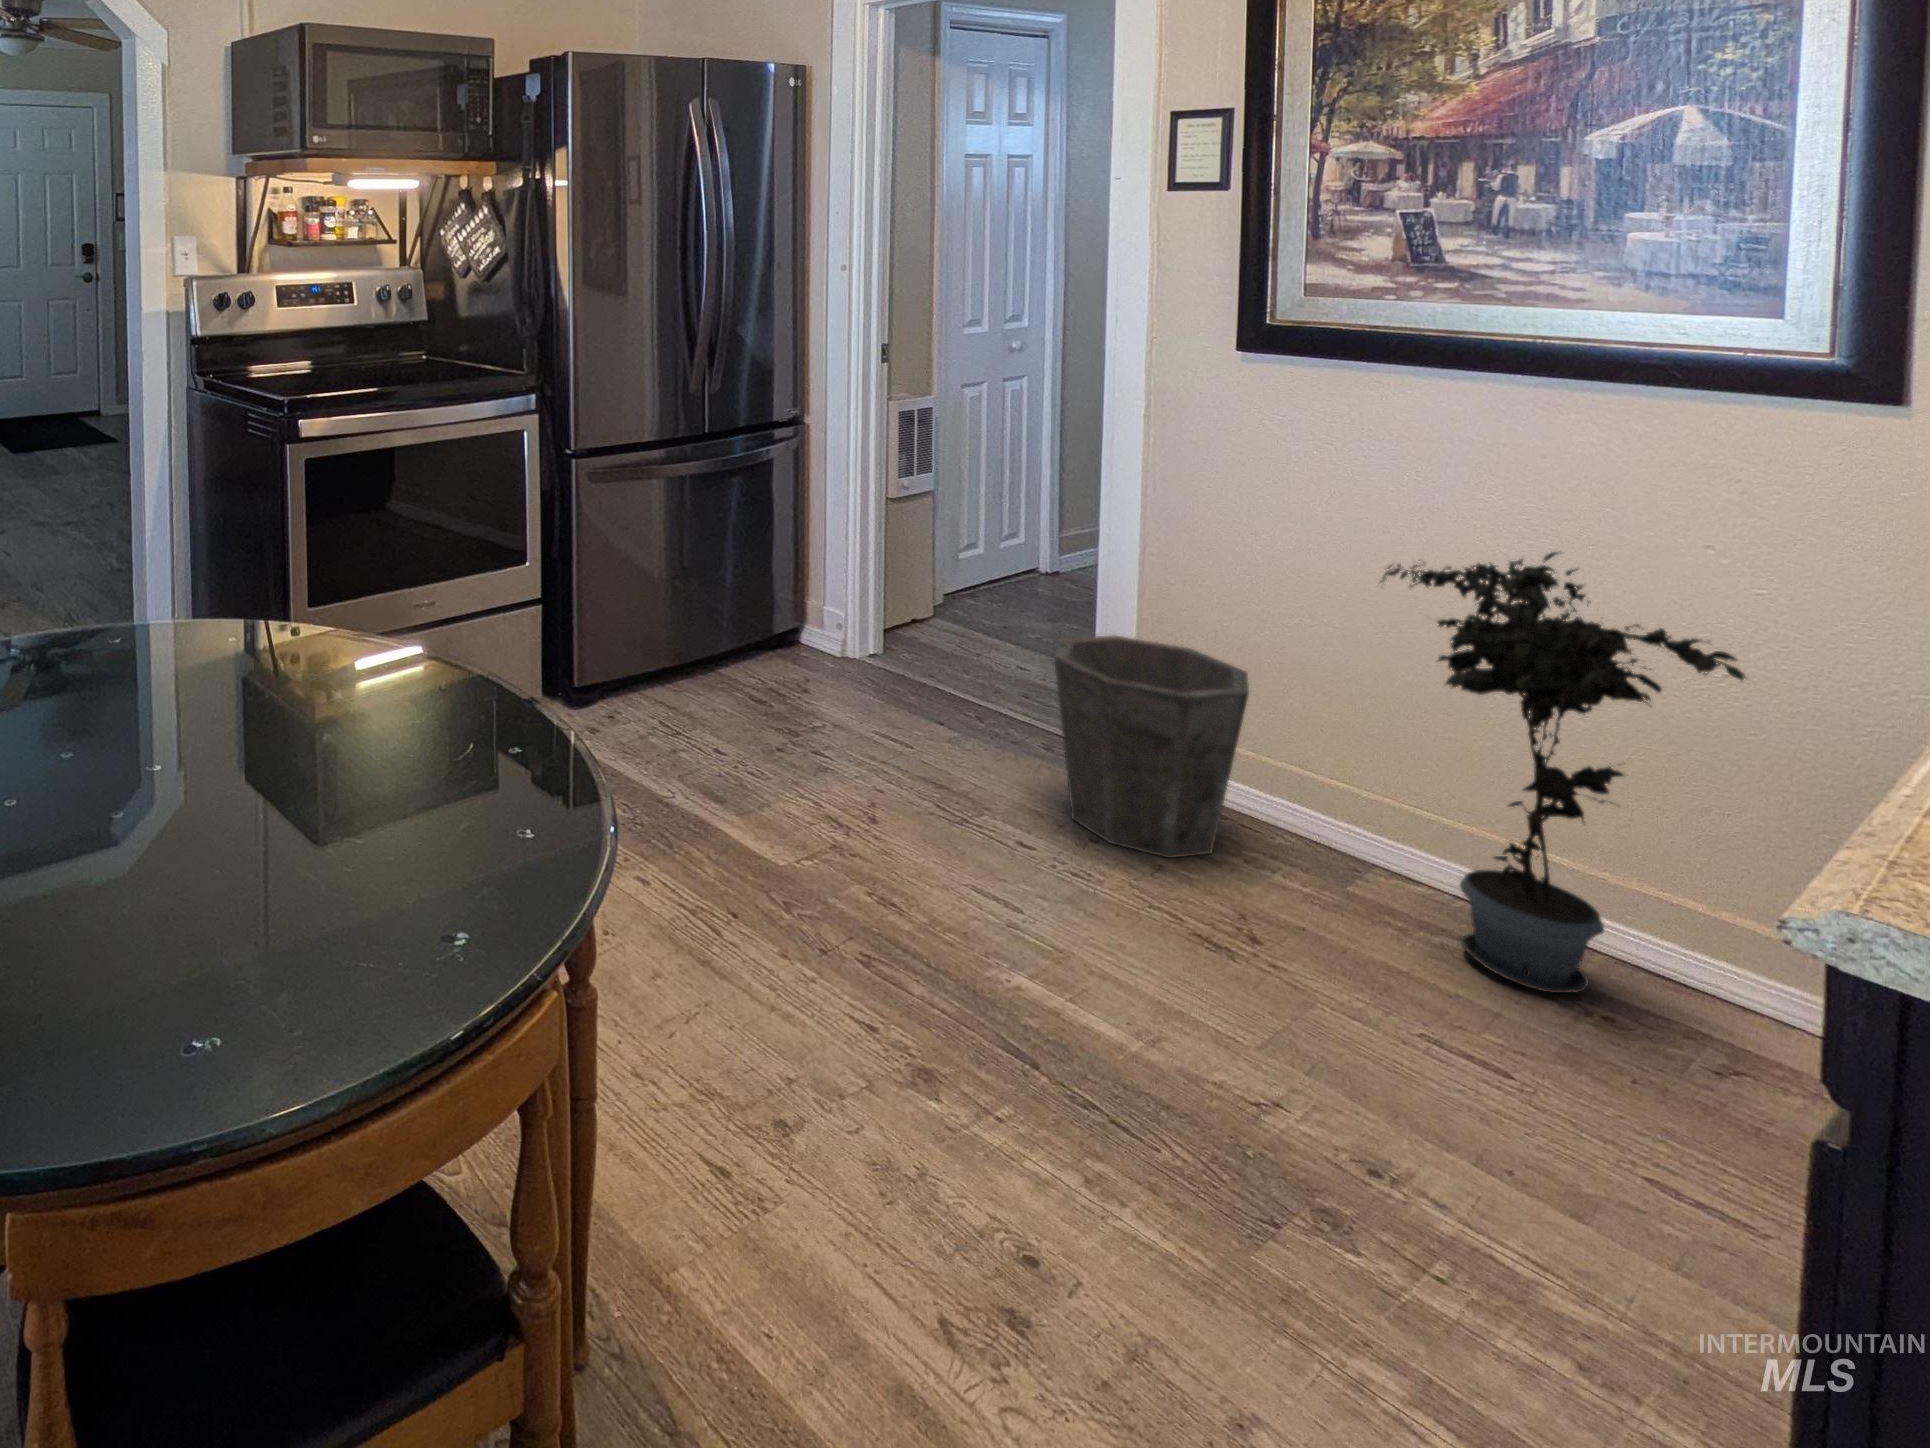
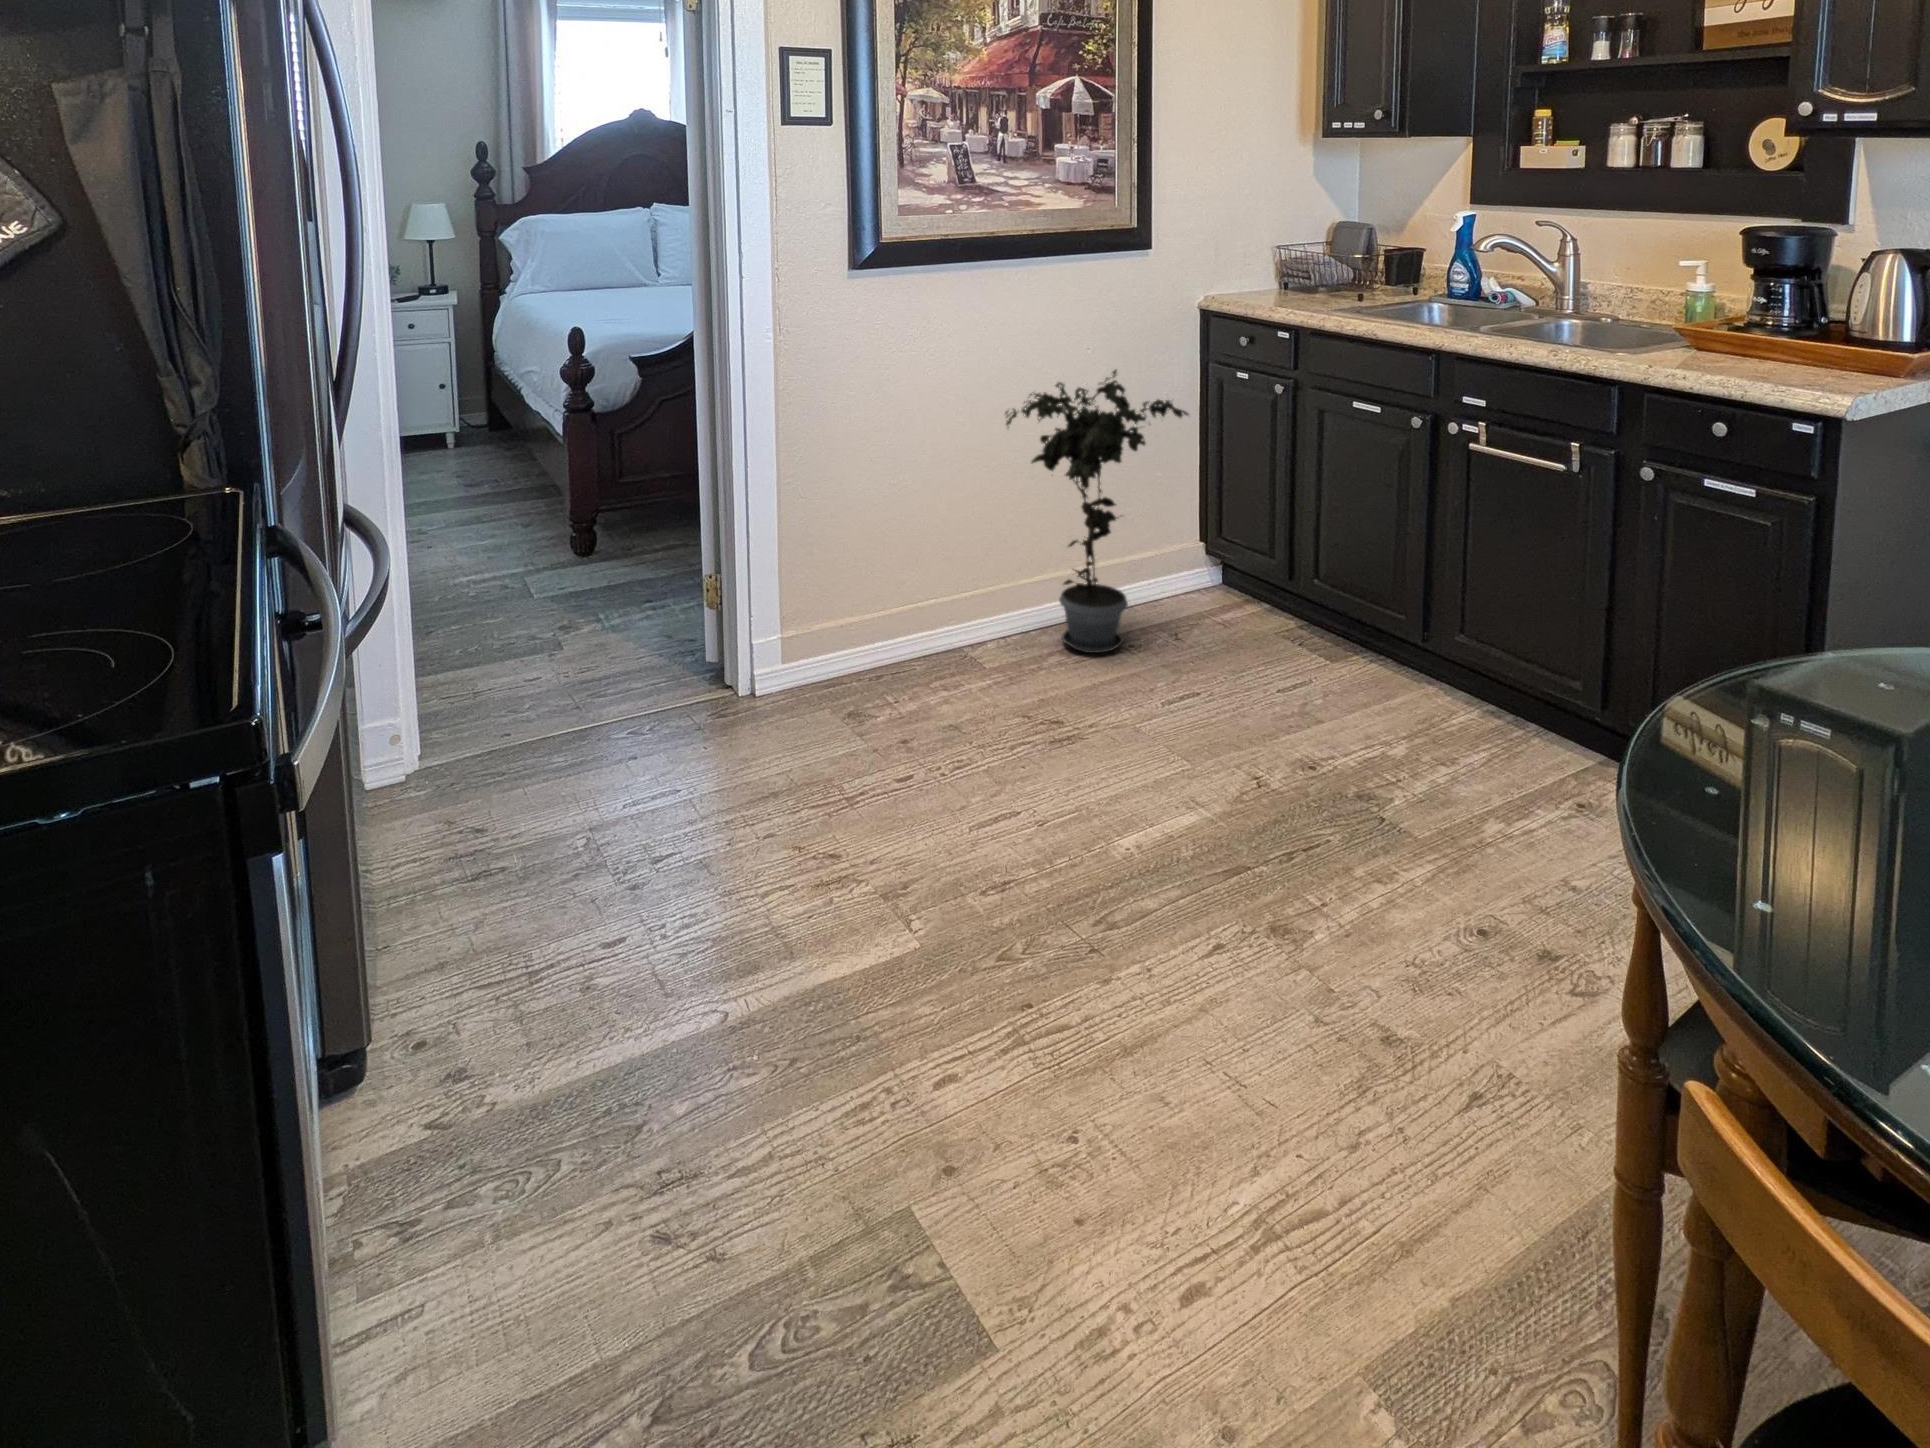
waste bin: present [1054,635,1249,858] -> none [808,534,959,729]

